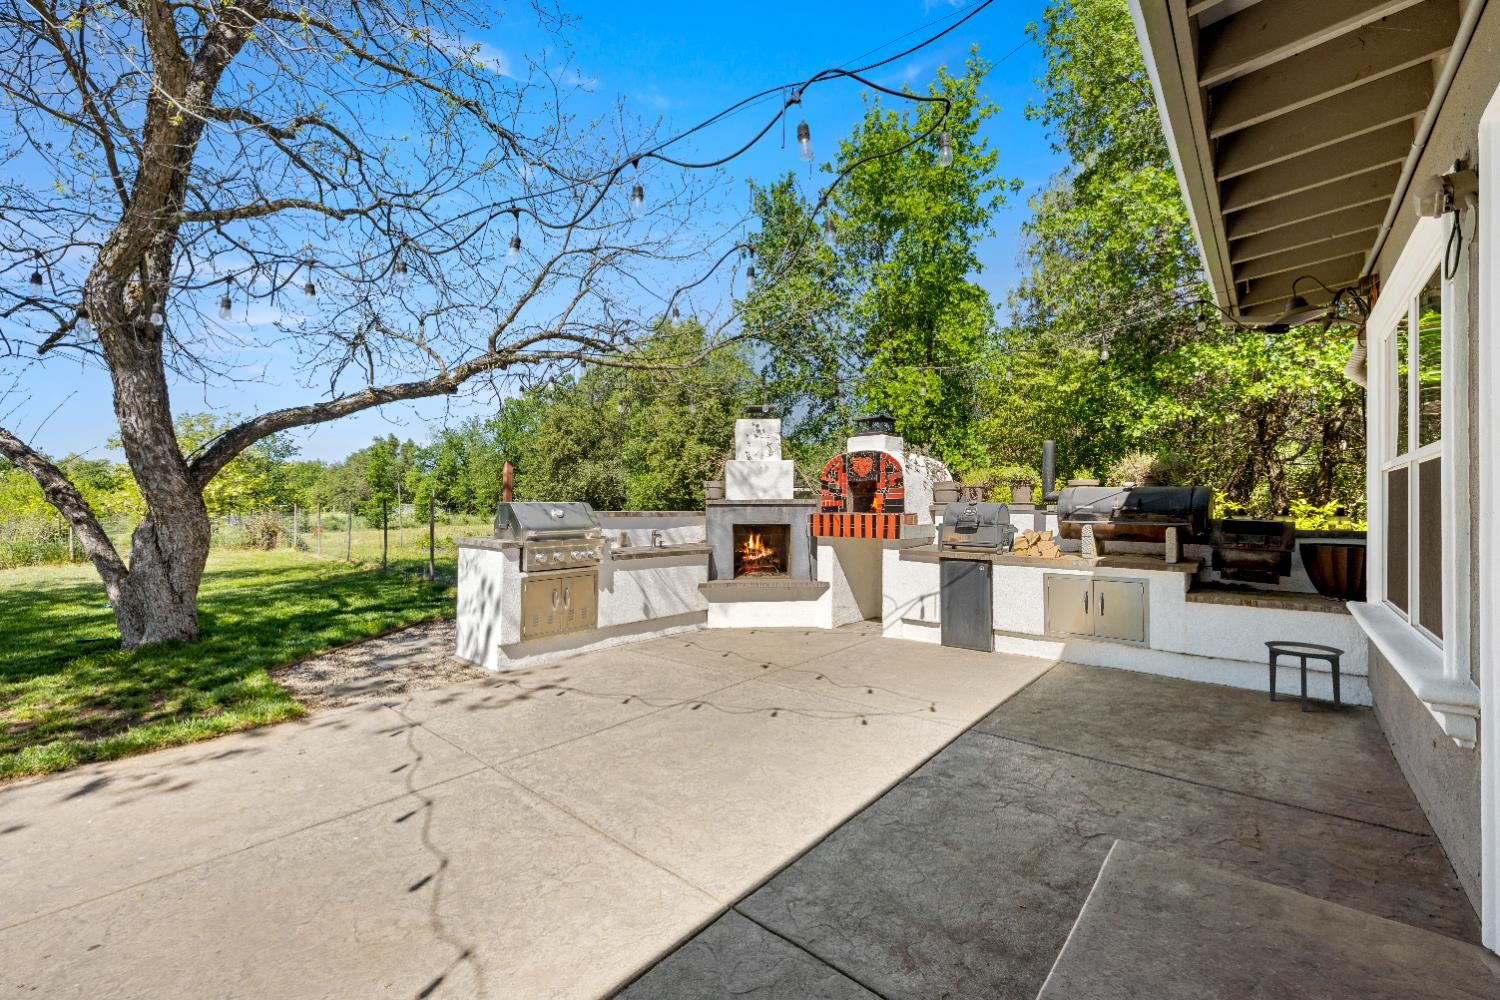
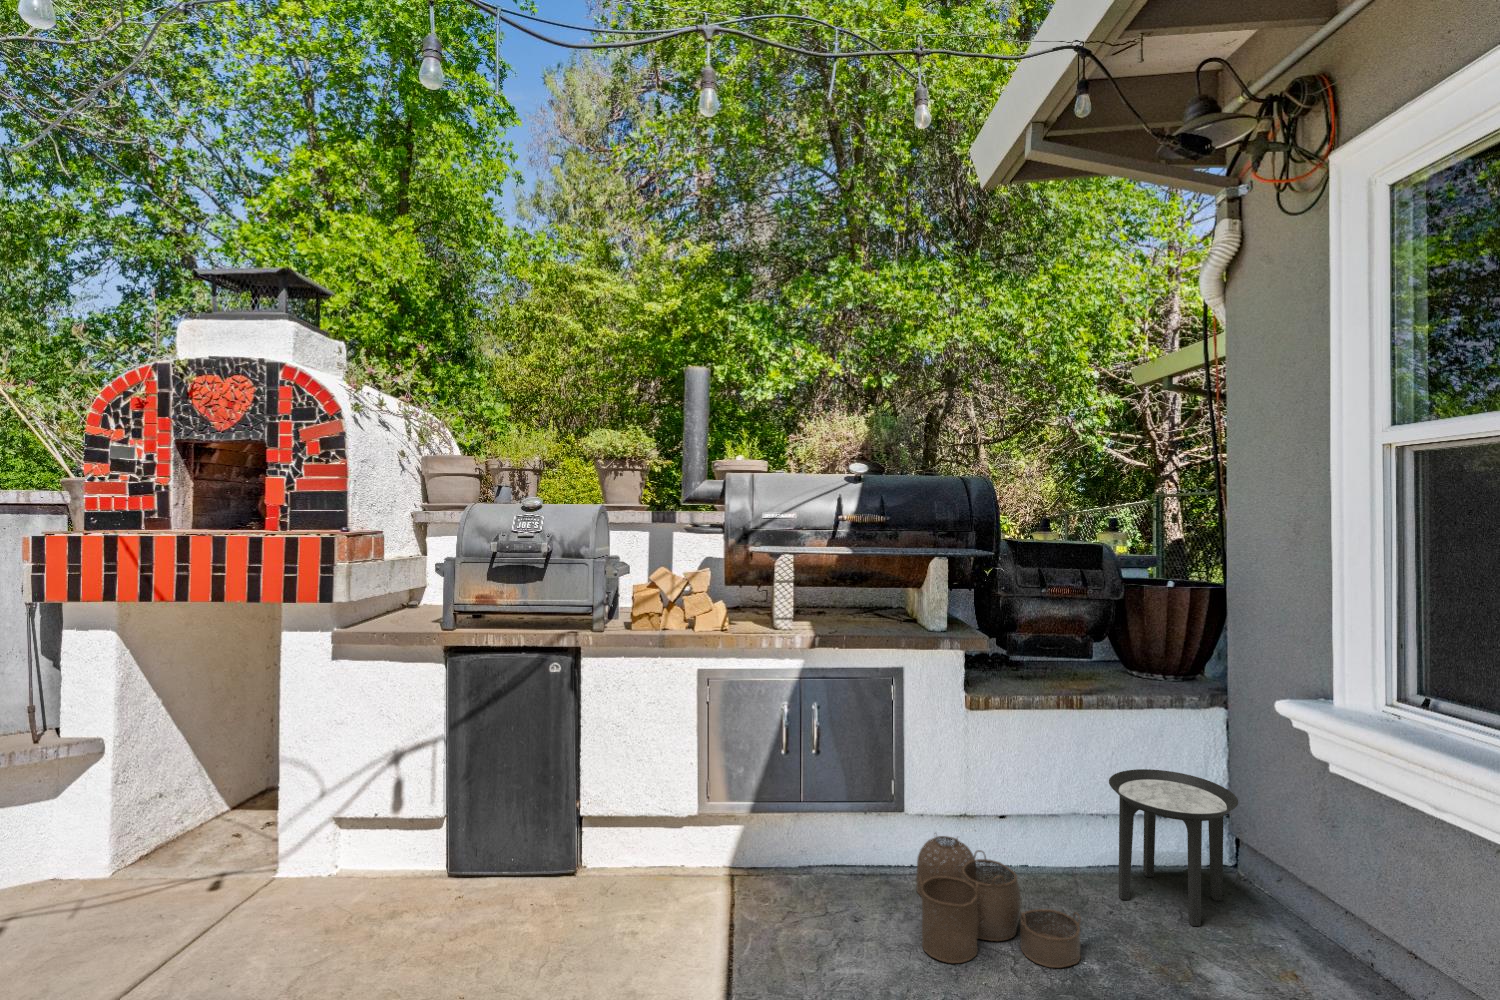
woven basket: none [1133,654,1217,704] -> present [916,836,1081,968]

